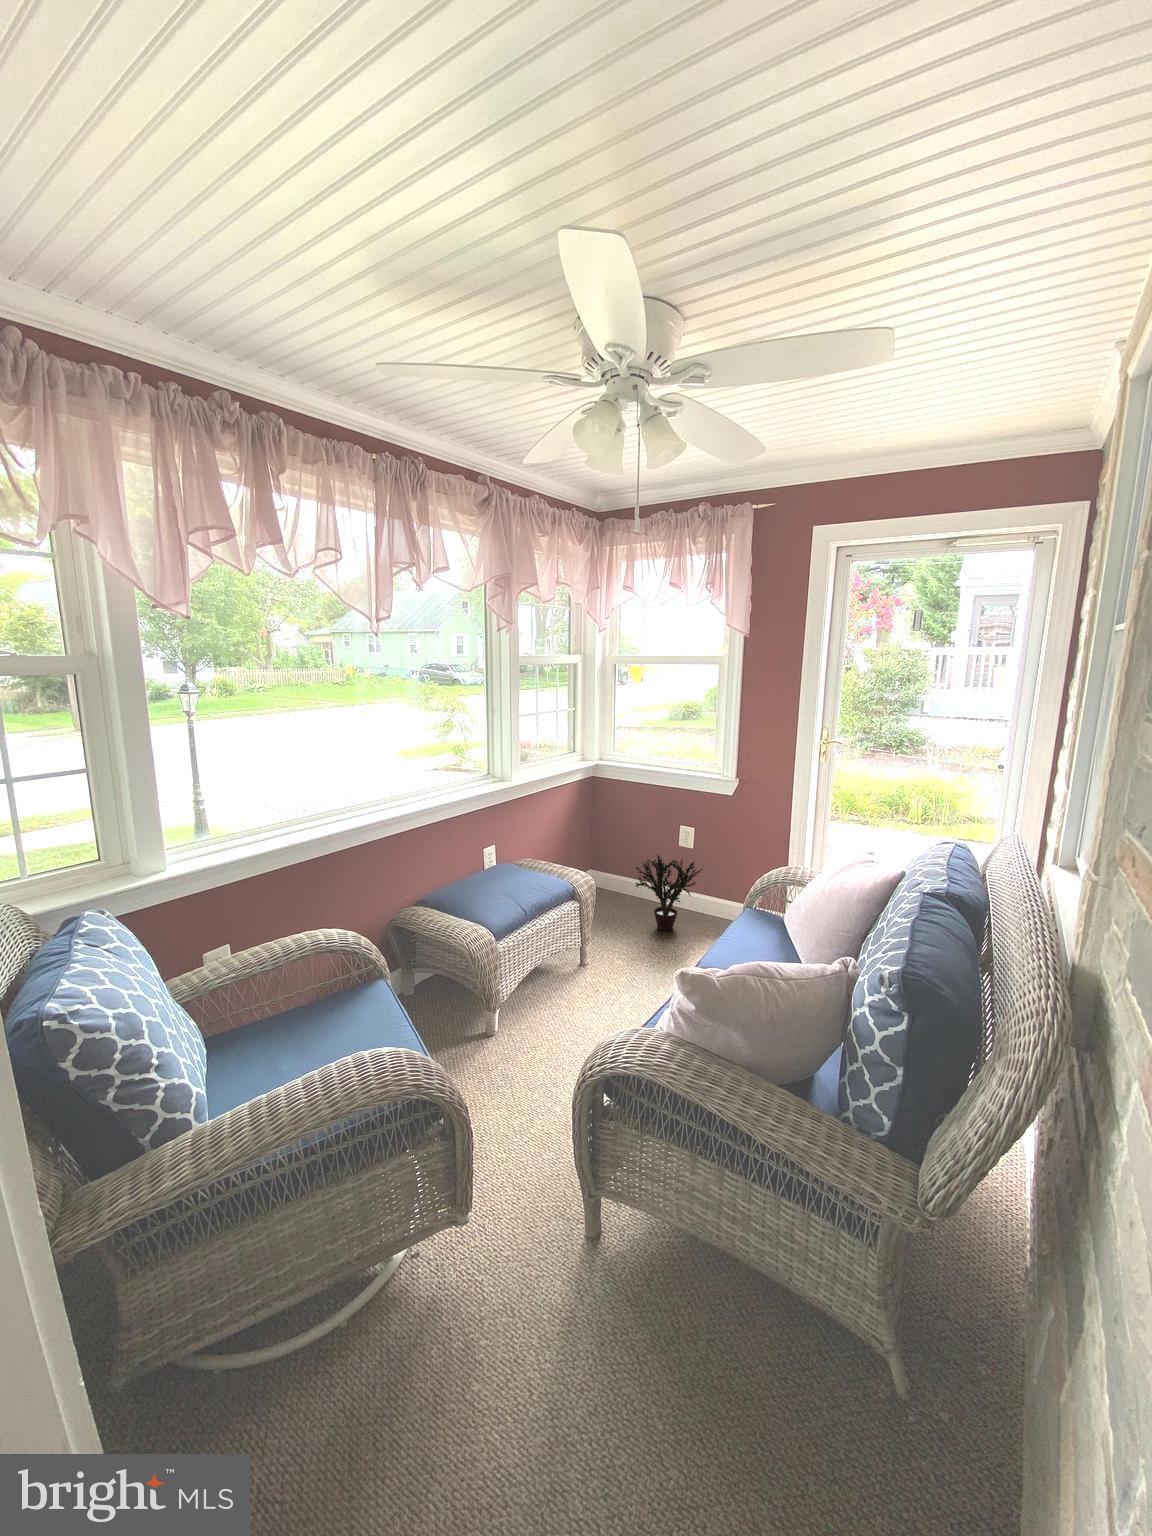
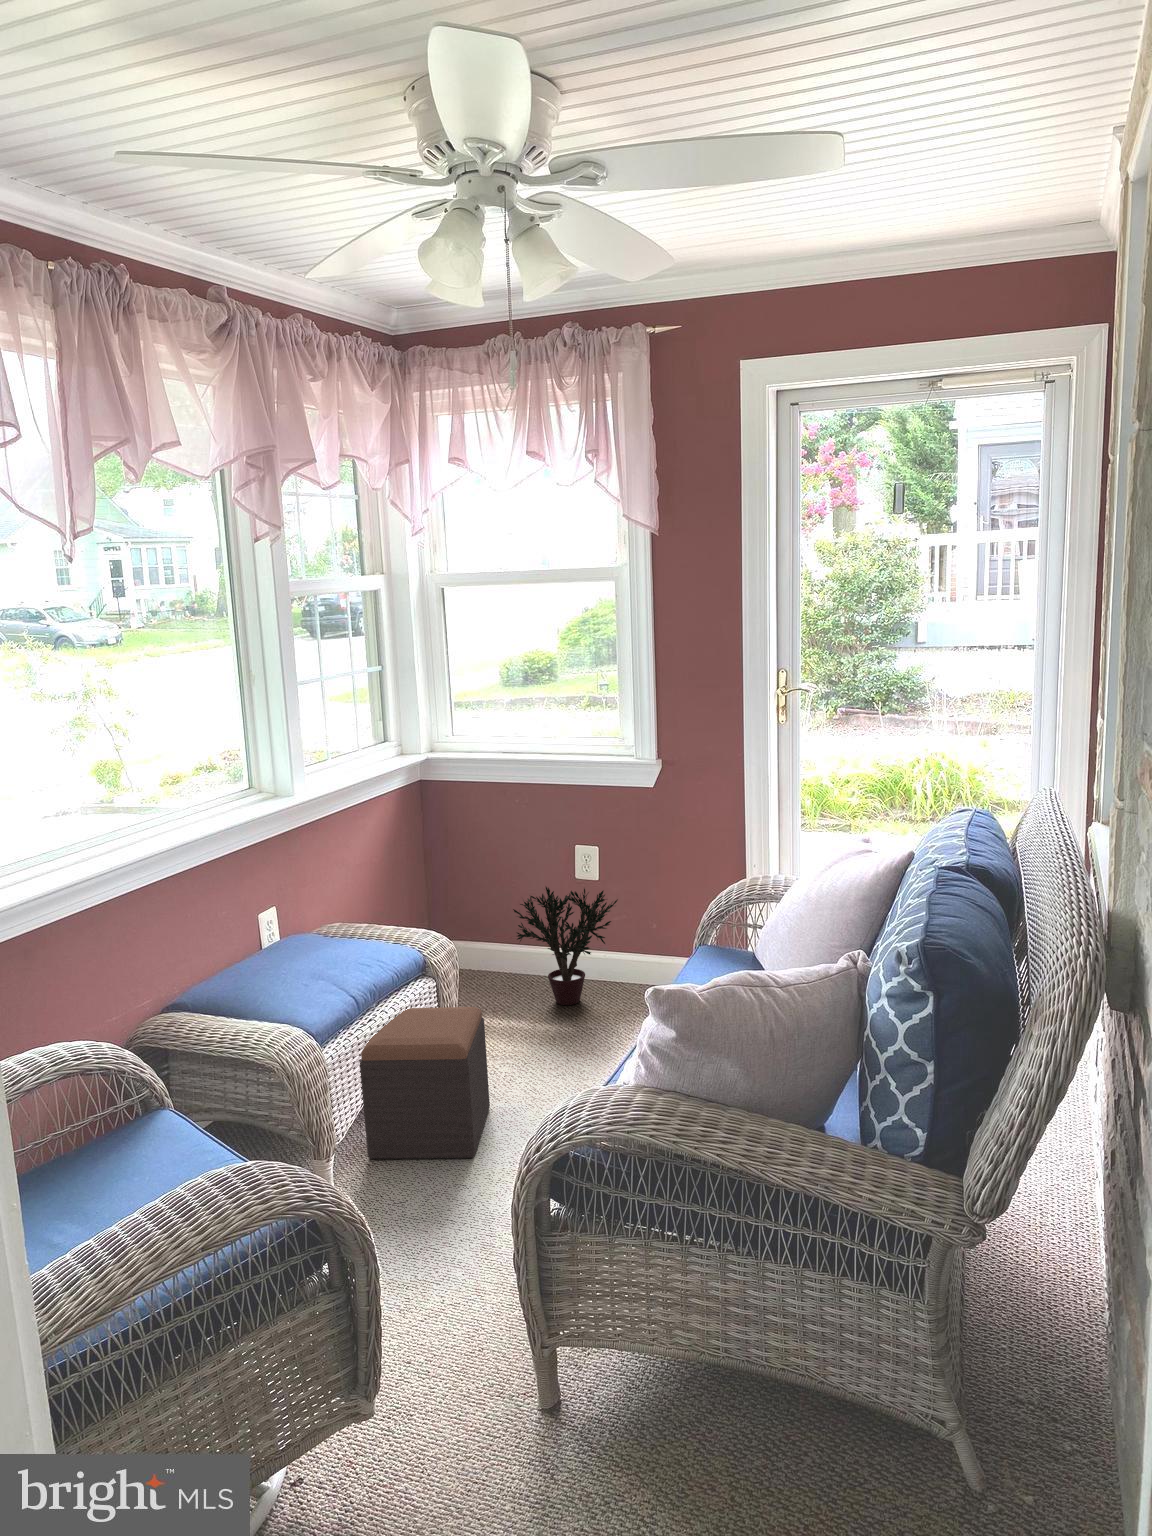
footstool: none [520,923,602,1028] -> present [360,1007,490,1159]

